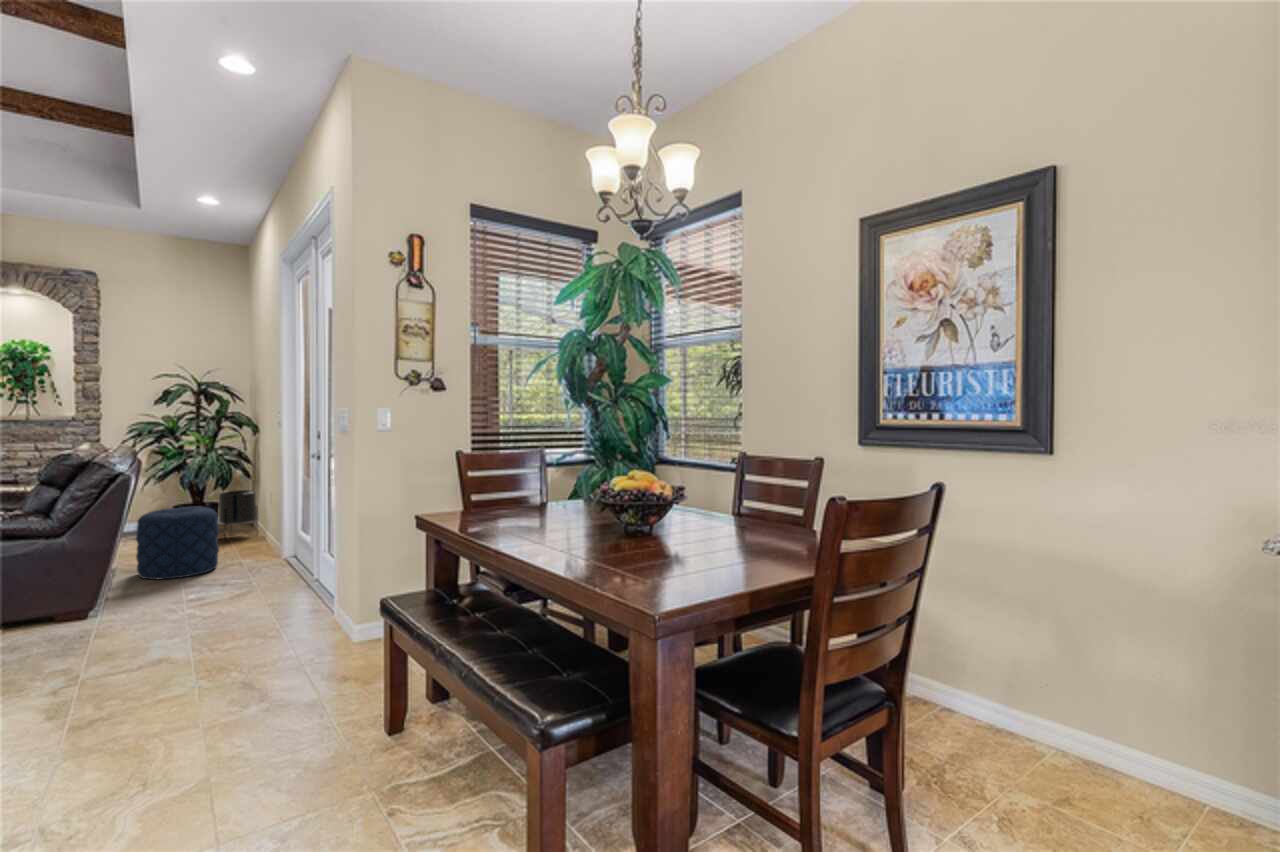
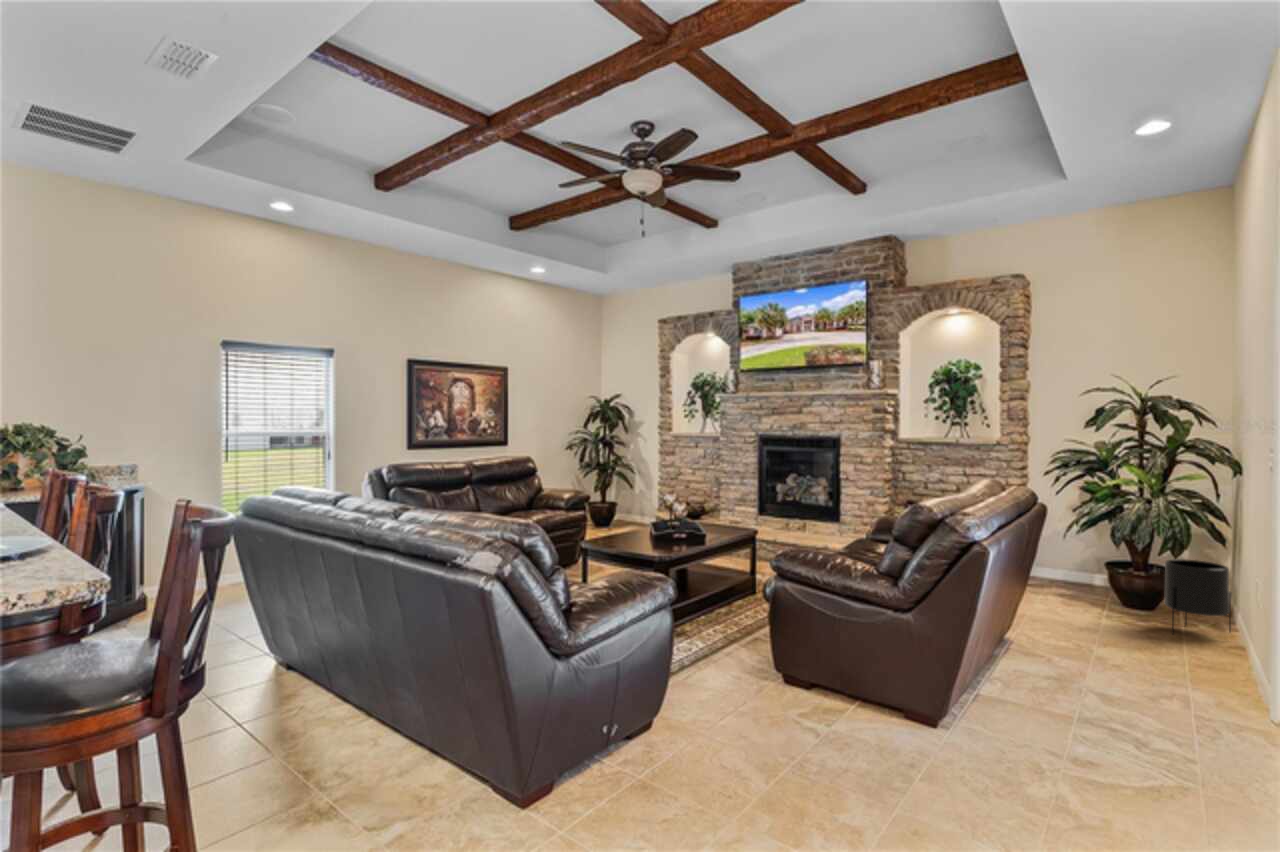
pouf: present [136,506,219,579] -> none [1028,582,1147,699]

